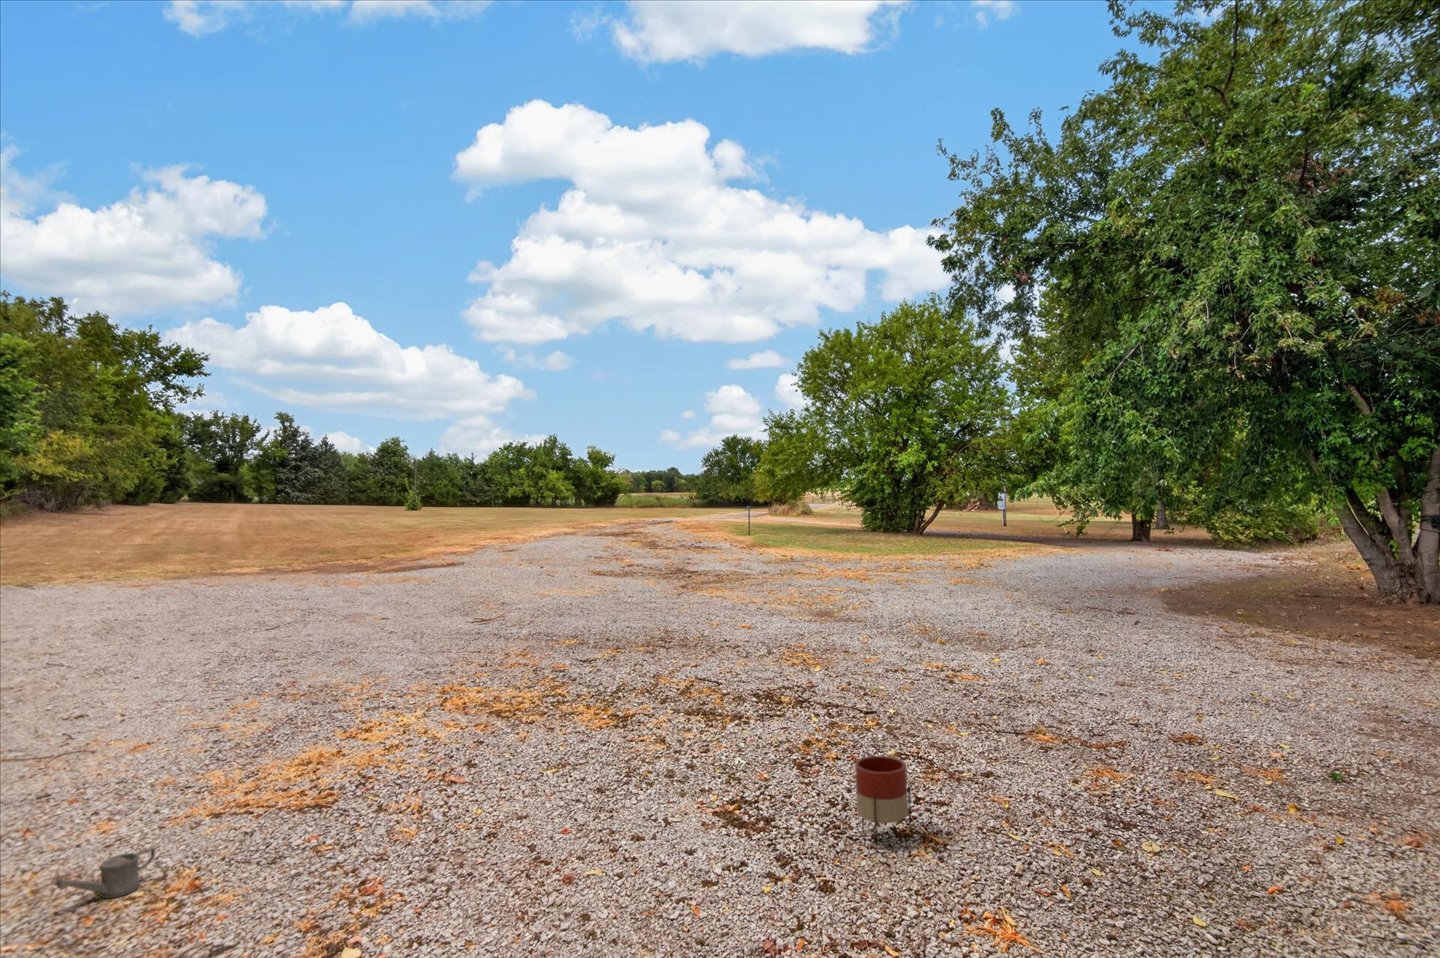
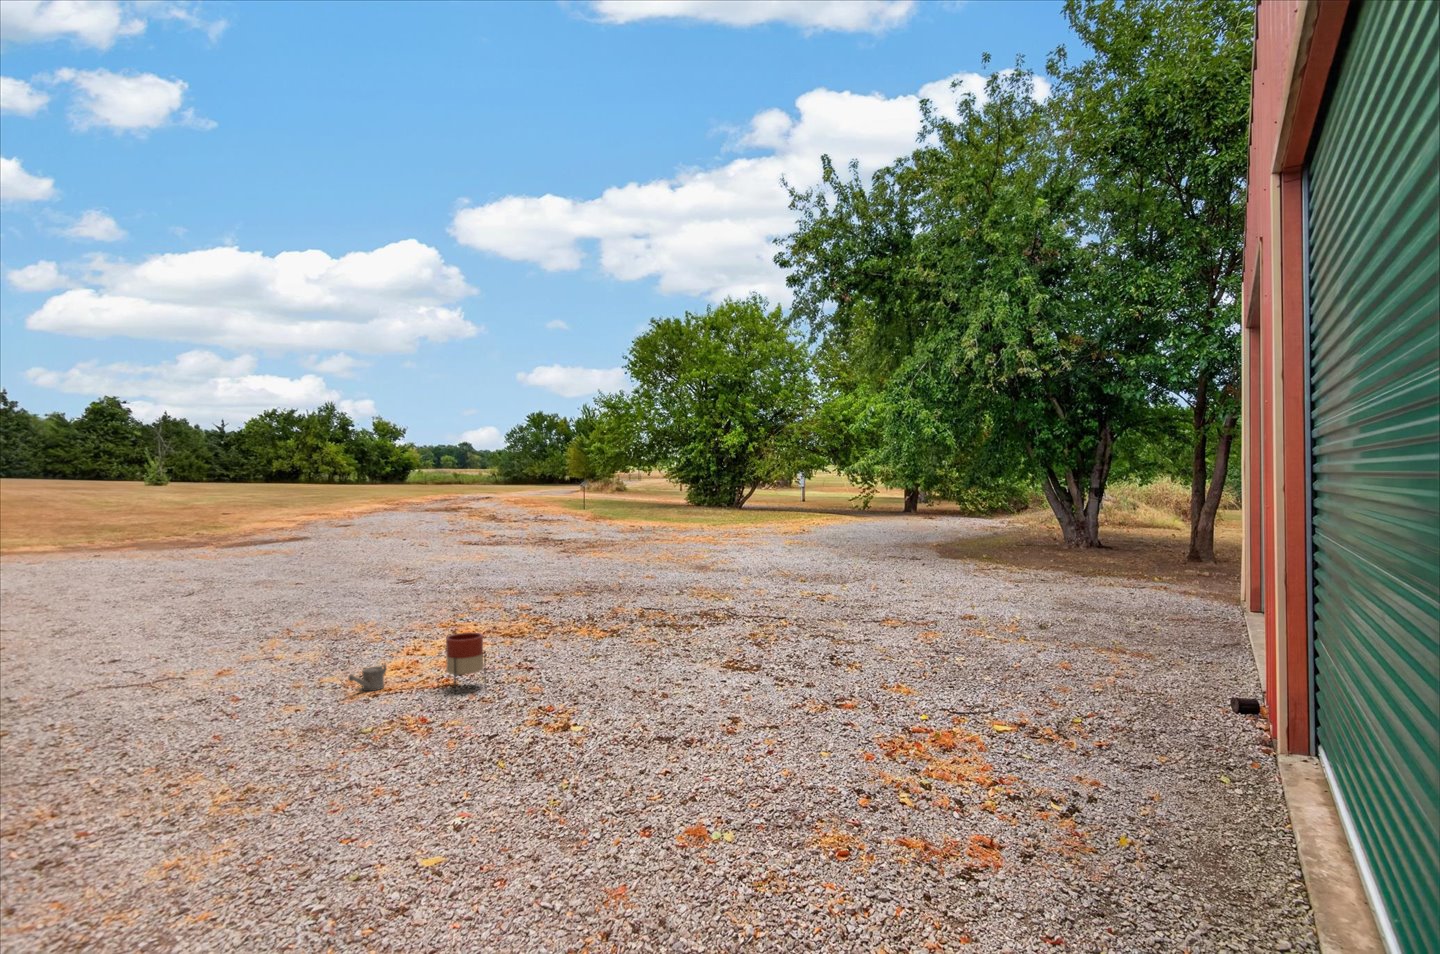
planter: present [855,756,912,853] -> present [446,633,486,693]

